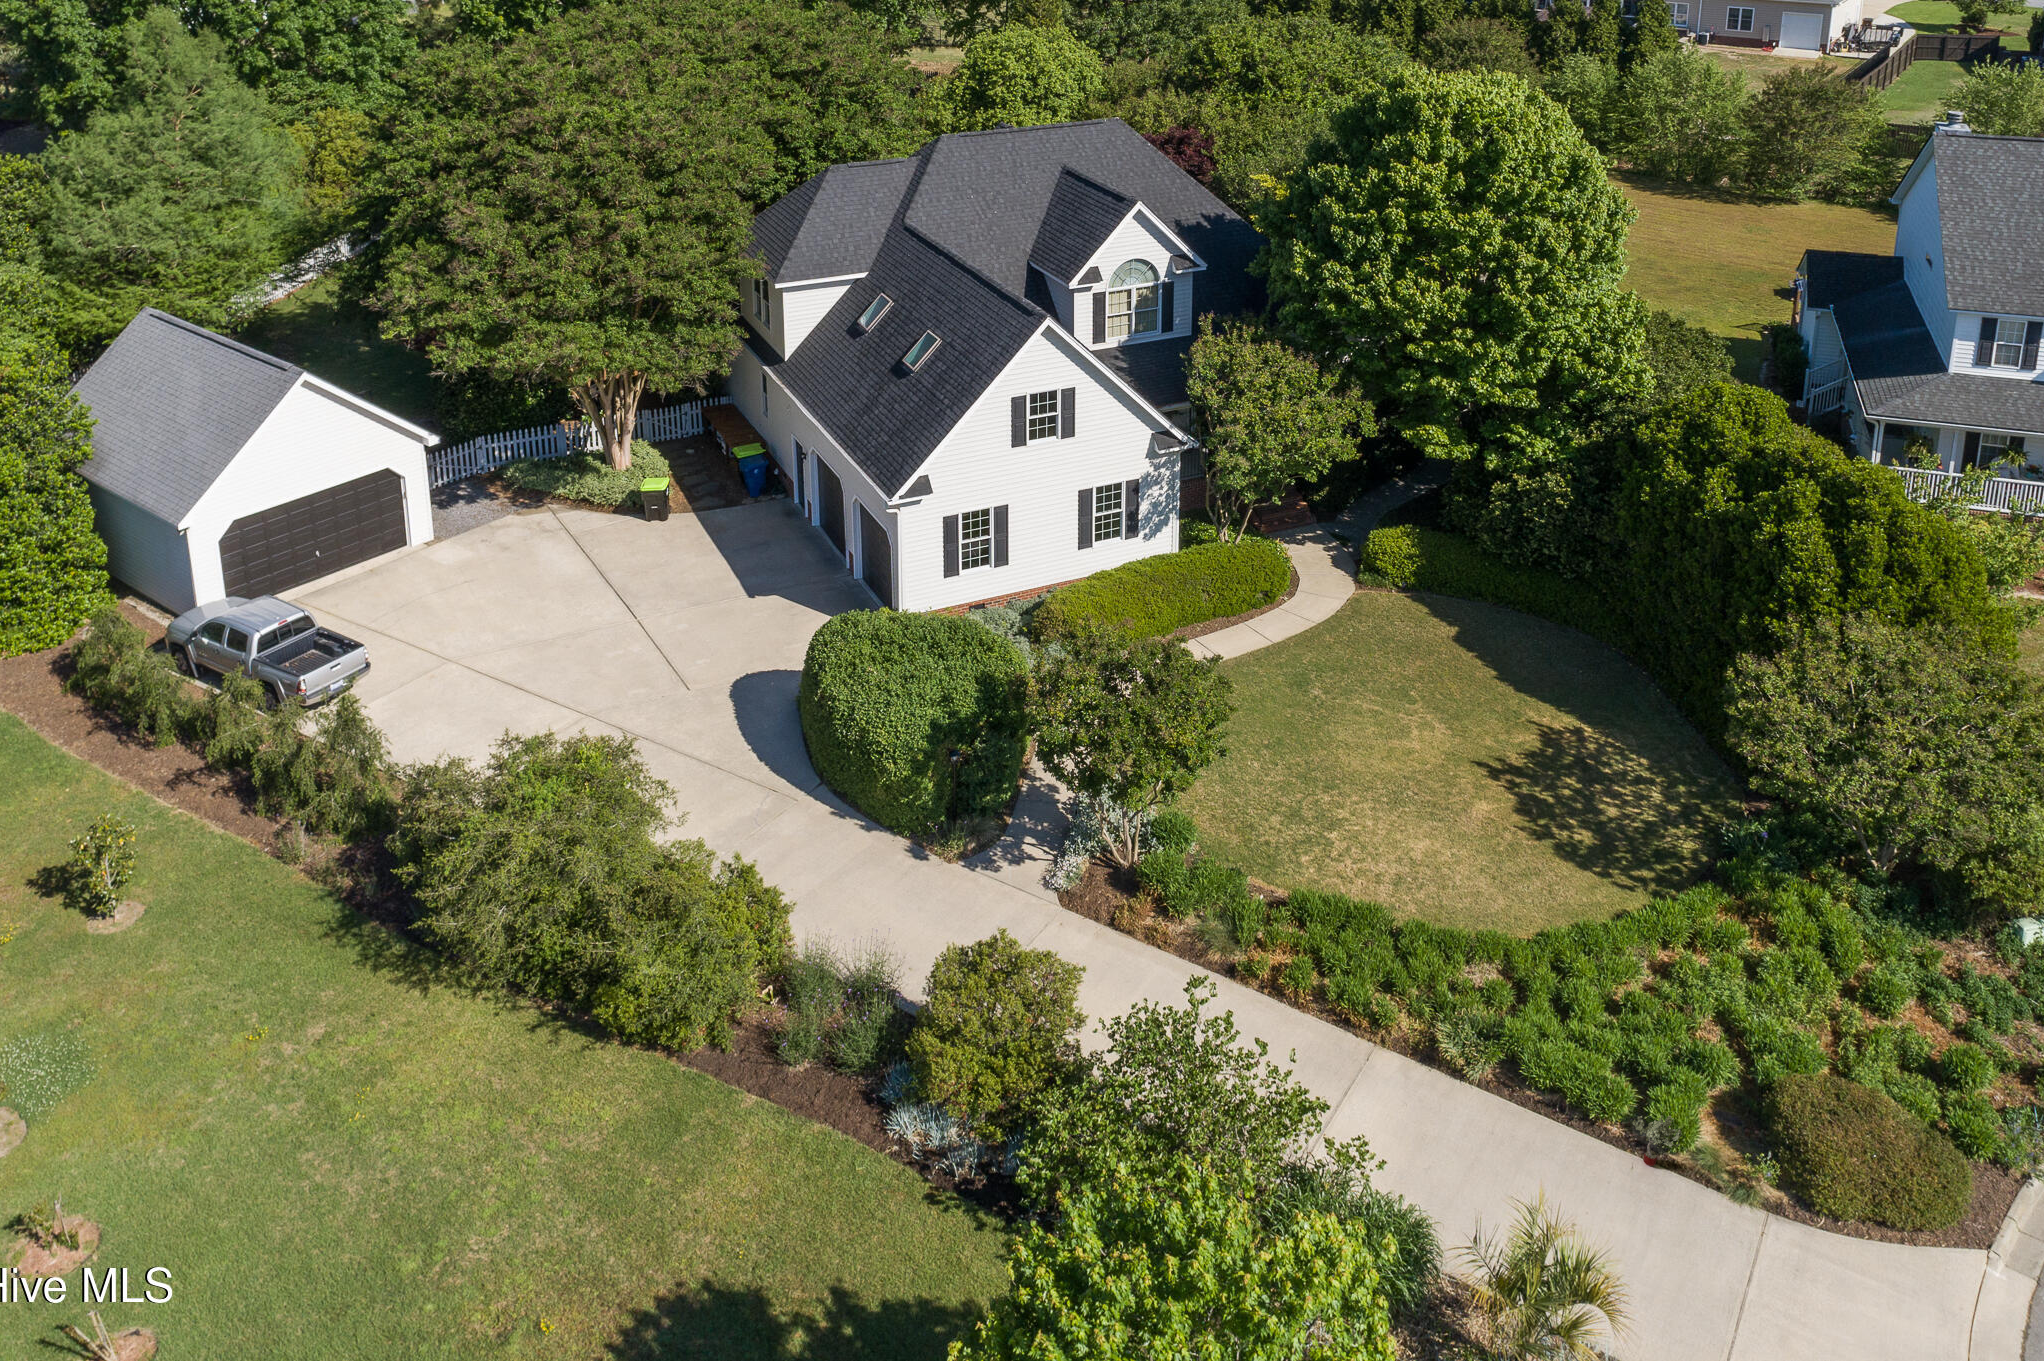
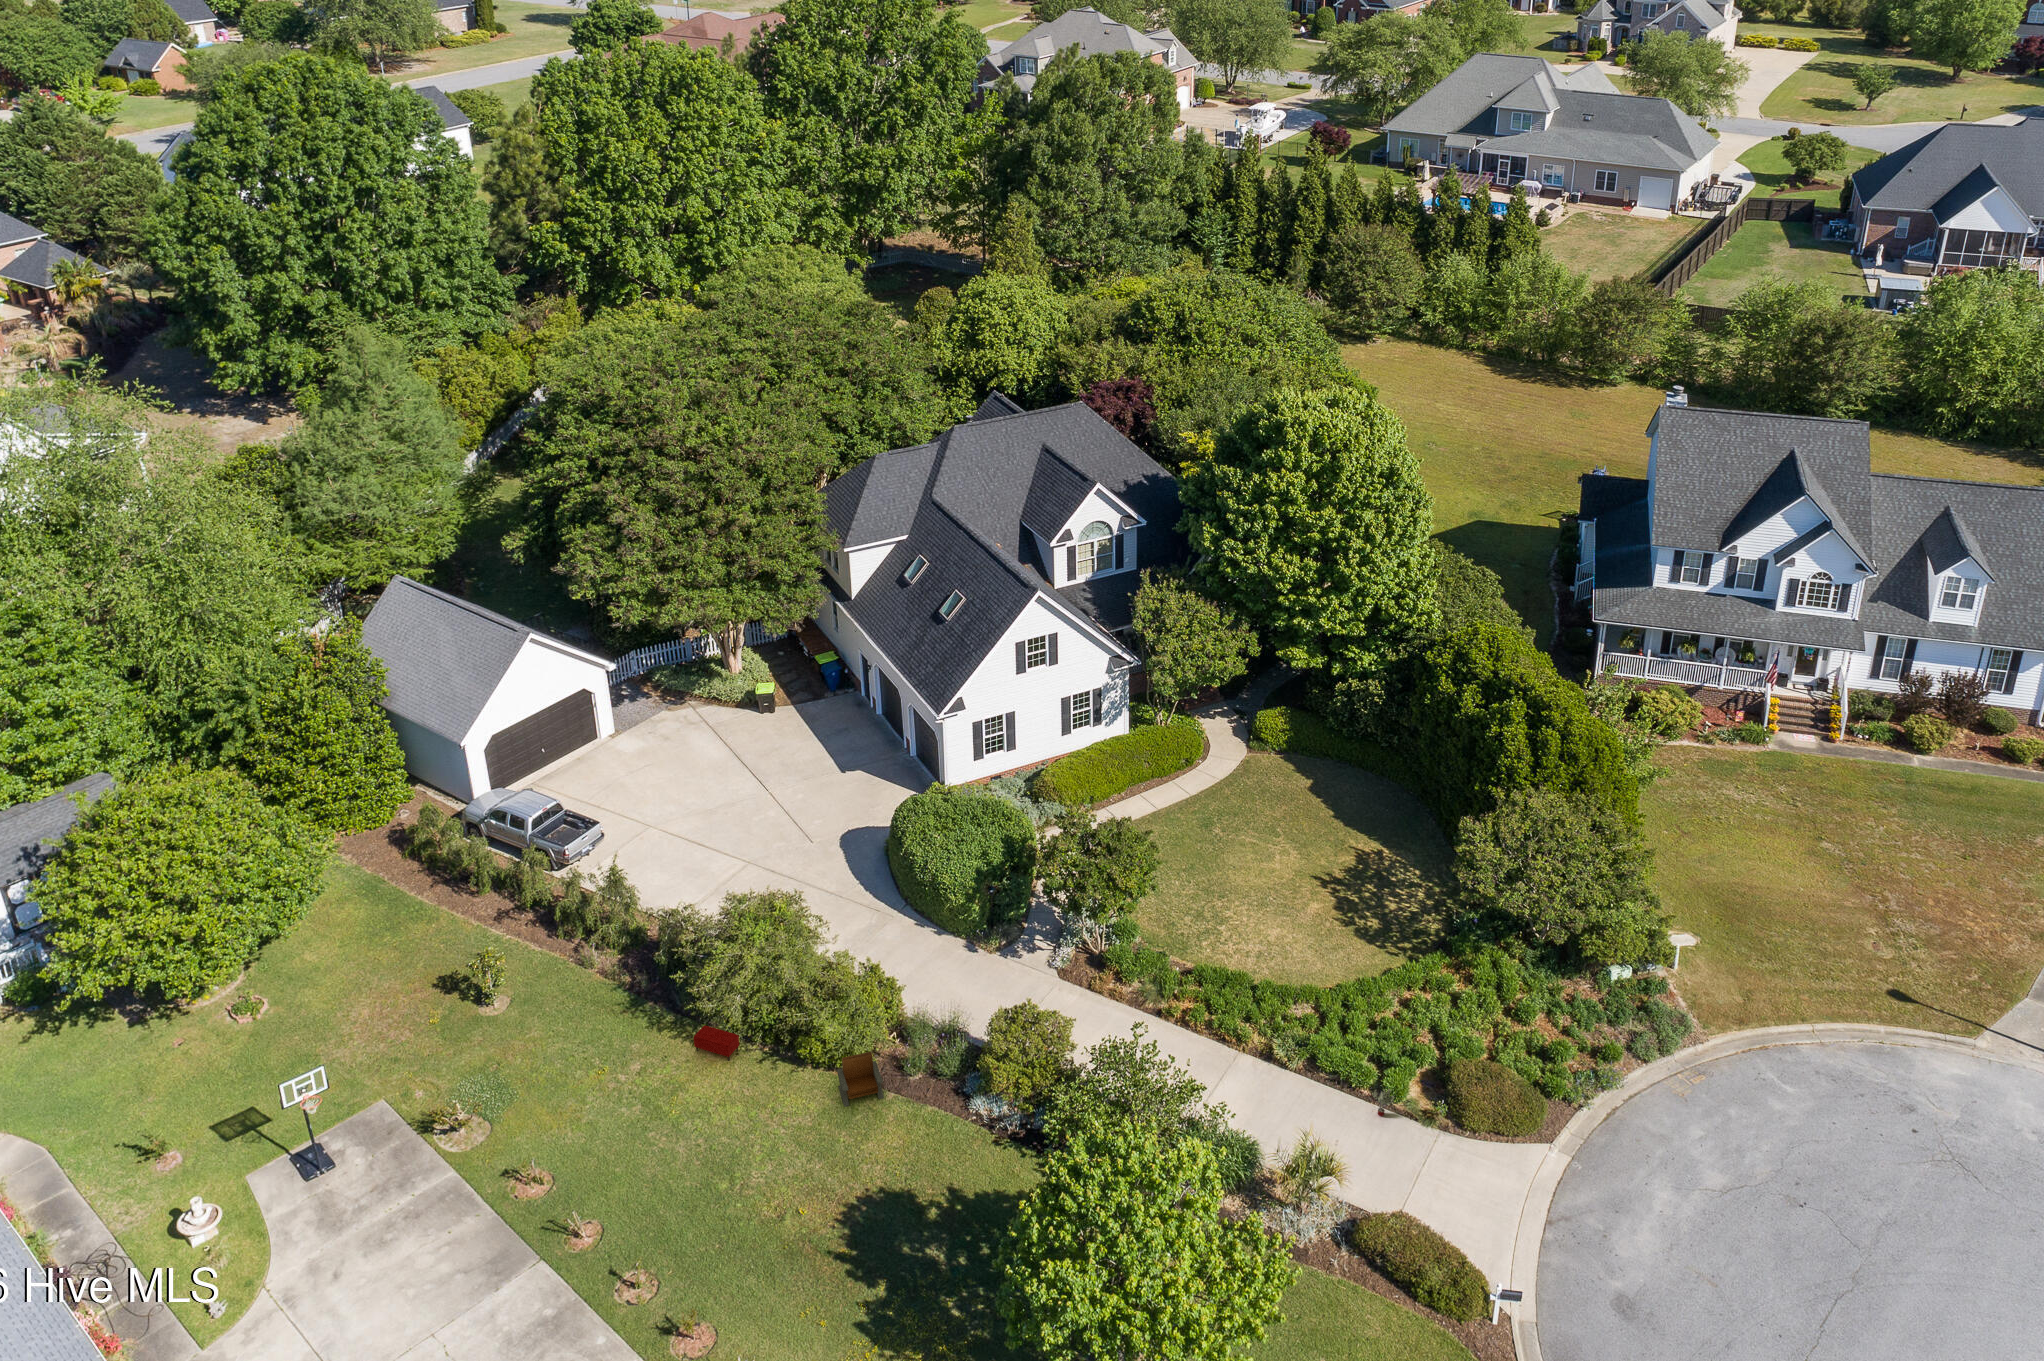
bench: none [416,956,497,1019] -> present [694,1025,739,1061]
lounge chair: none [653,1011,734,1110] -> present [837,1052,884,1107]

